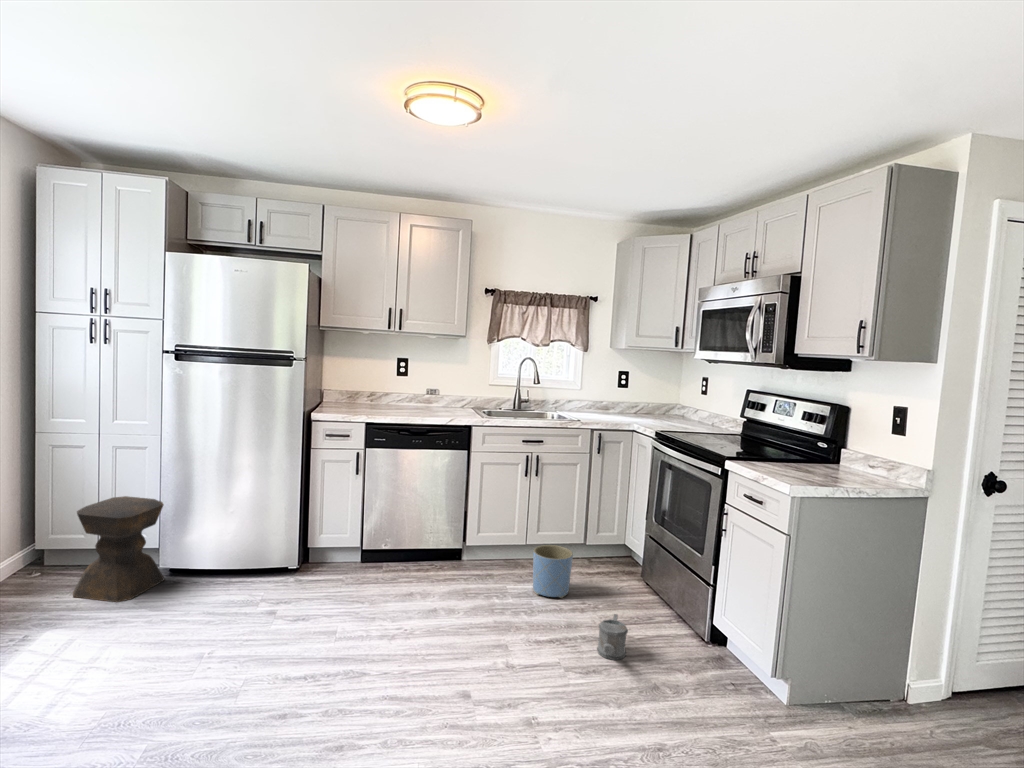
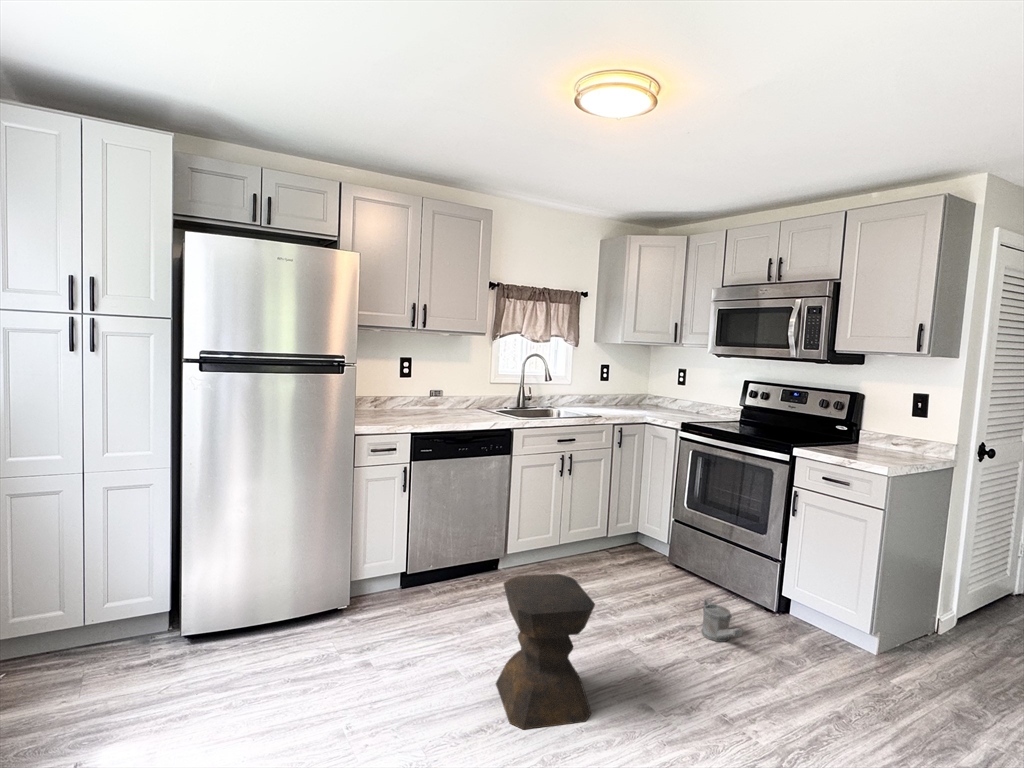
stool: present [73,496,164,602] -> present [496,574,595,729]
planter: present [533,545,573,598] -> none [591,541,631,592]

